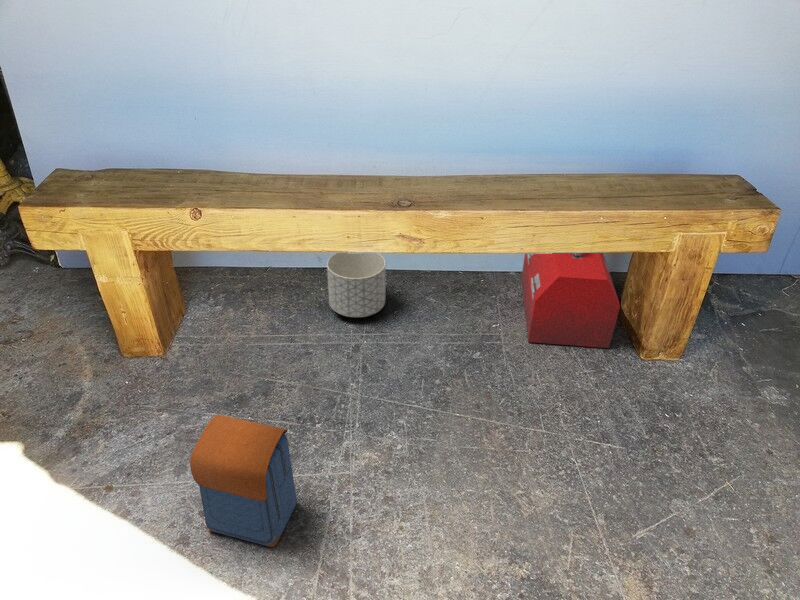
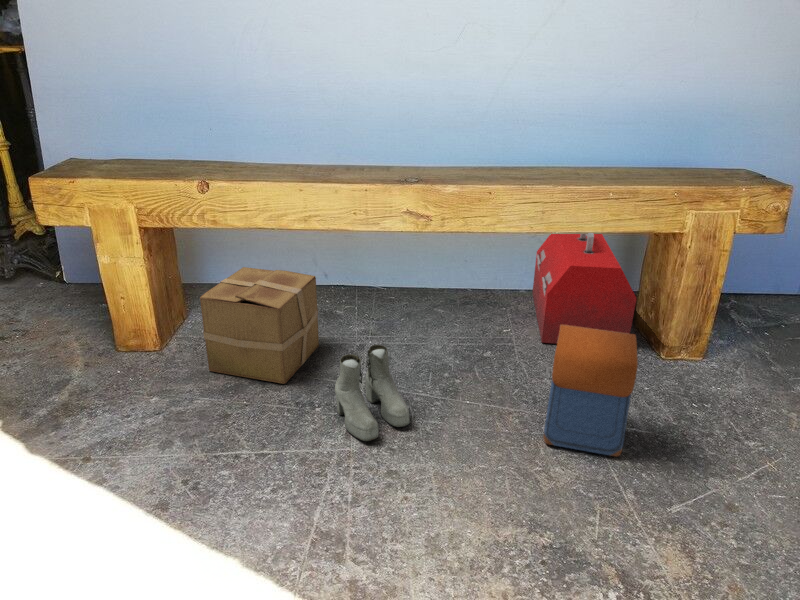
planter: present [327,253,386,317] -> none [333,253,393,320]
cardboard box: none [201,276,316,397] -> present [200,267,319,384]
boots: none [334,370,404,465] -> present [335,345,410,441]
backpack: present [190,414,297,547] -> present [543,325,638,457]

